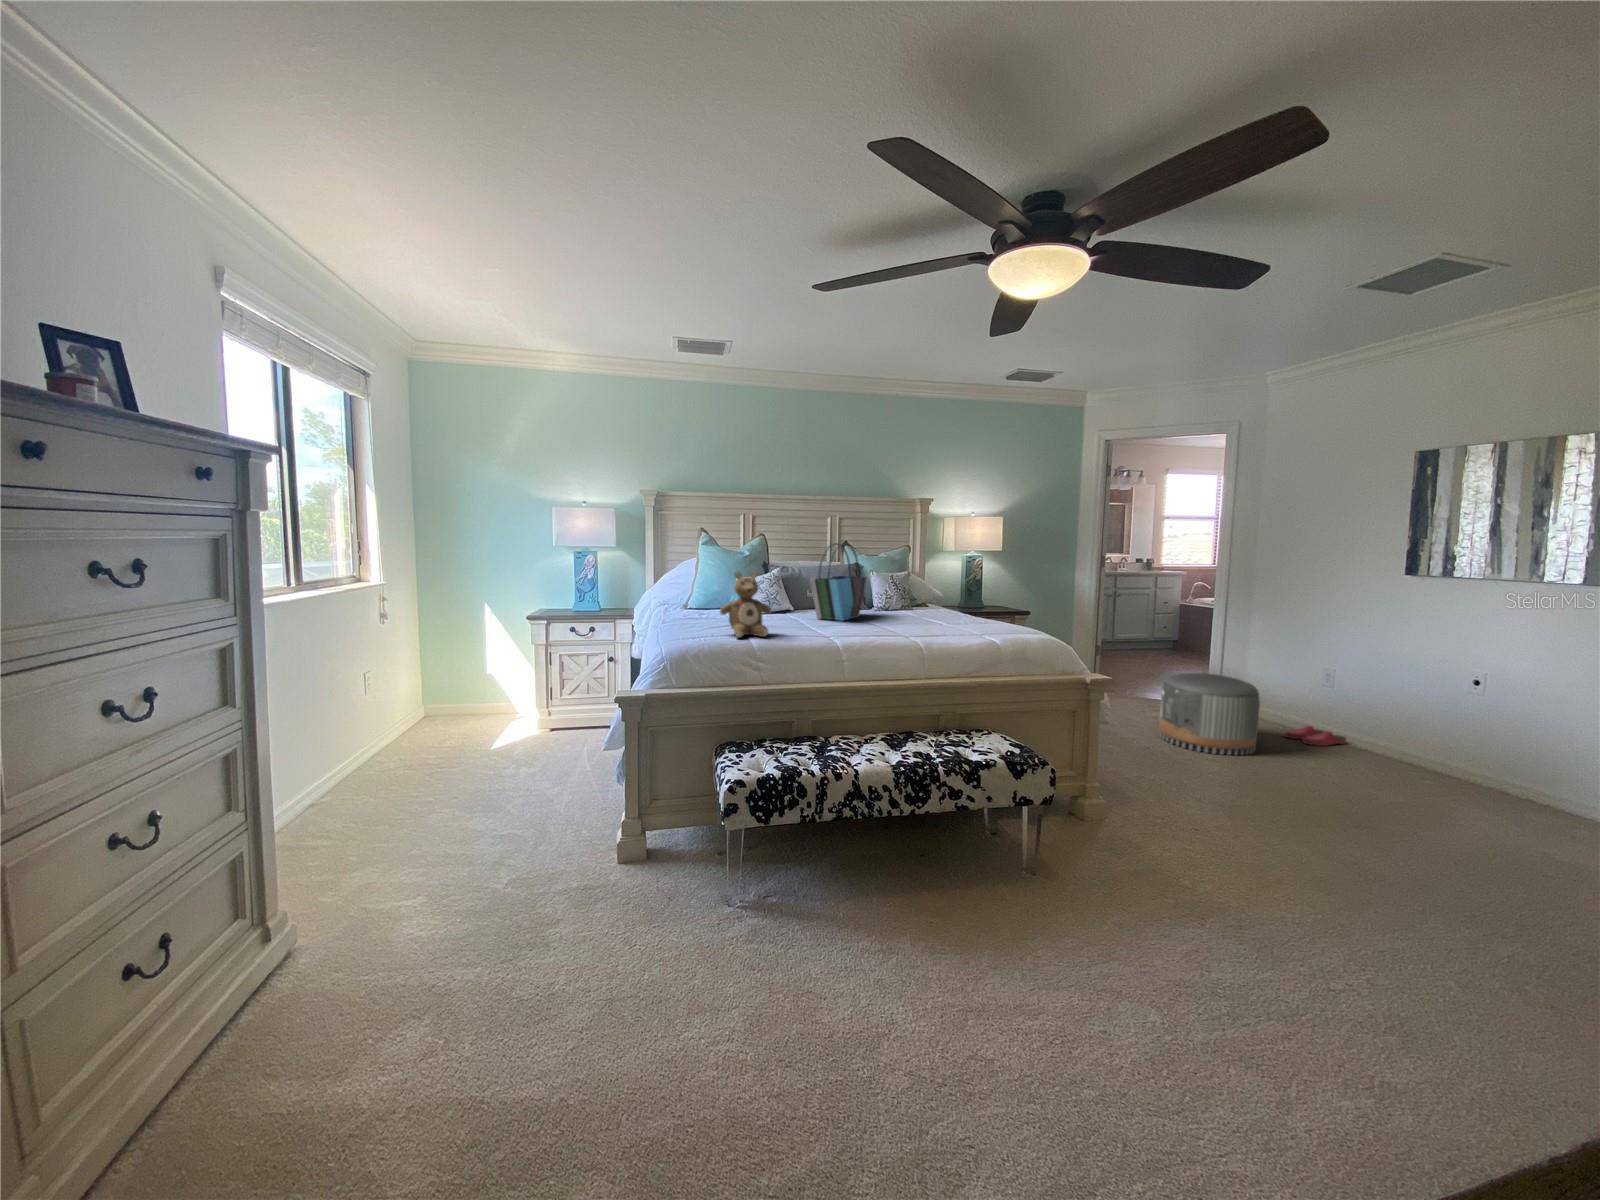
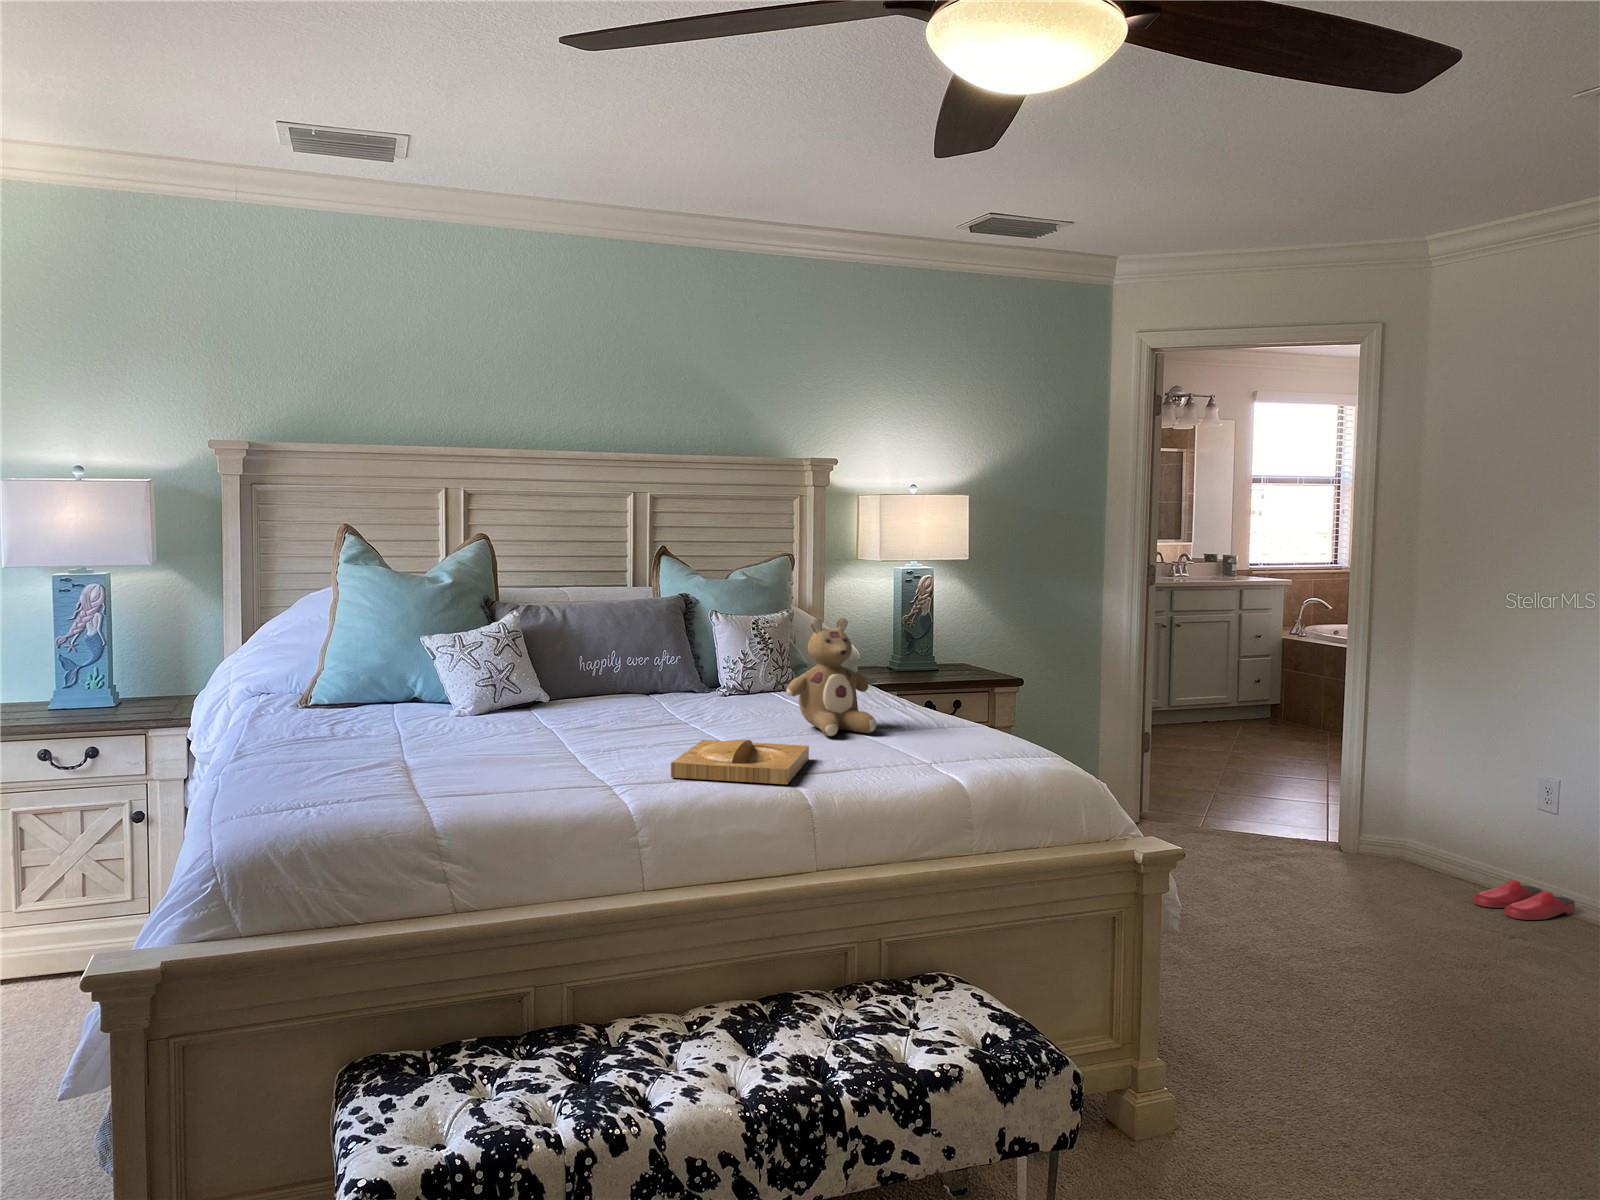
tote bag: present [810,543,866,621] -> none [574,567,698,733]
stuffed bear: present [720,571,771,637] -> present [787,618,876,736]
tray: none [857,621,922,638] -> present [671,740,809,784]
pouf: present [1159,673,1260,755] -> none [1261,794,1435,953]

